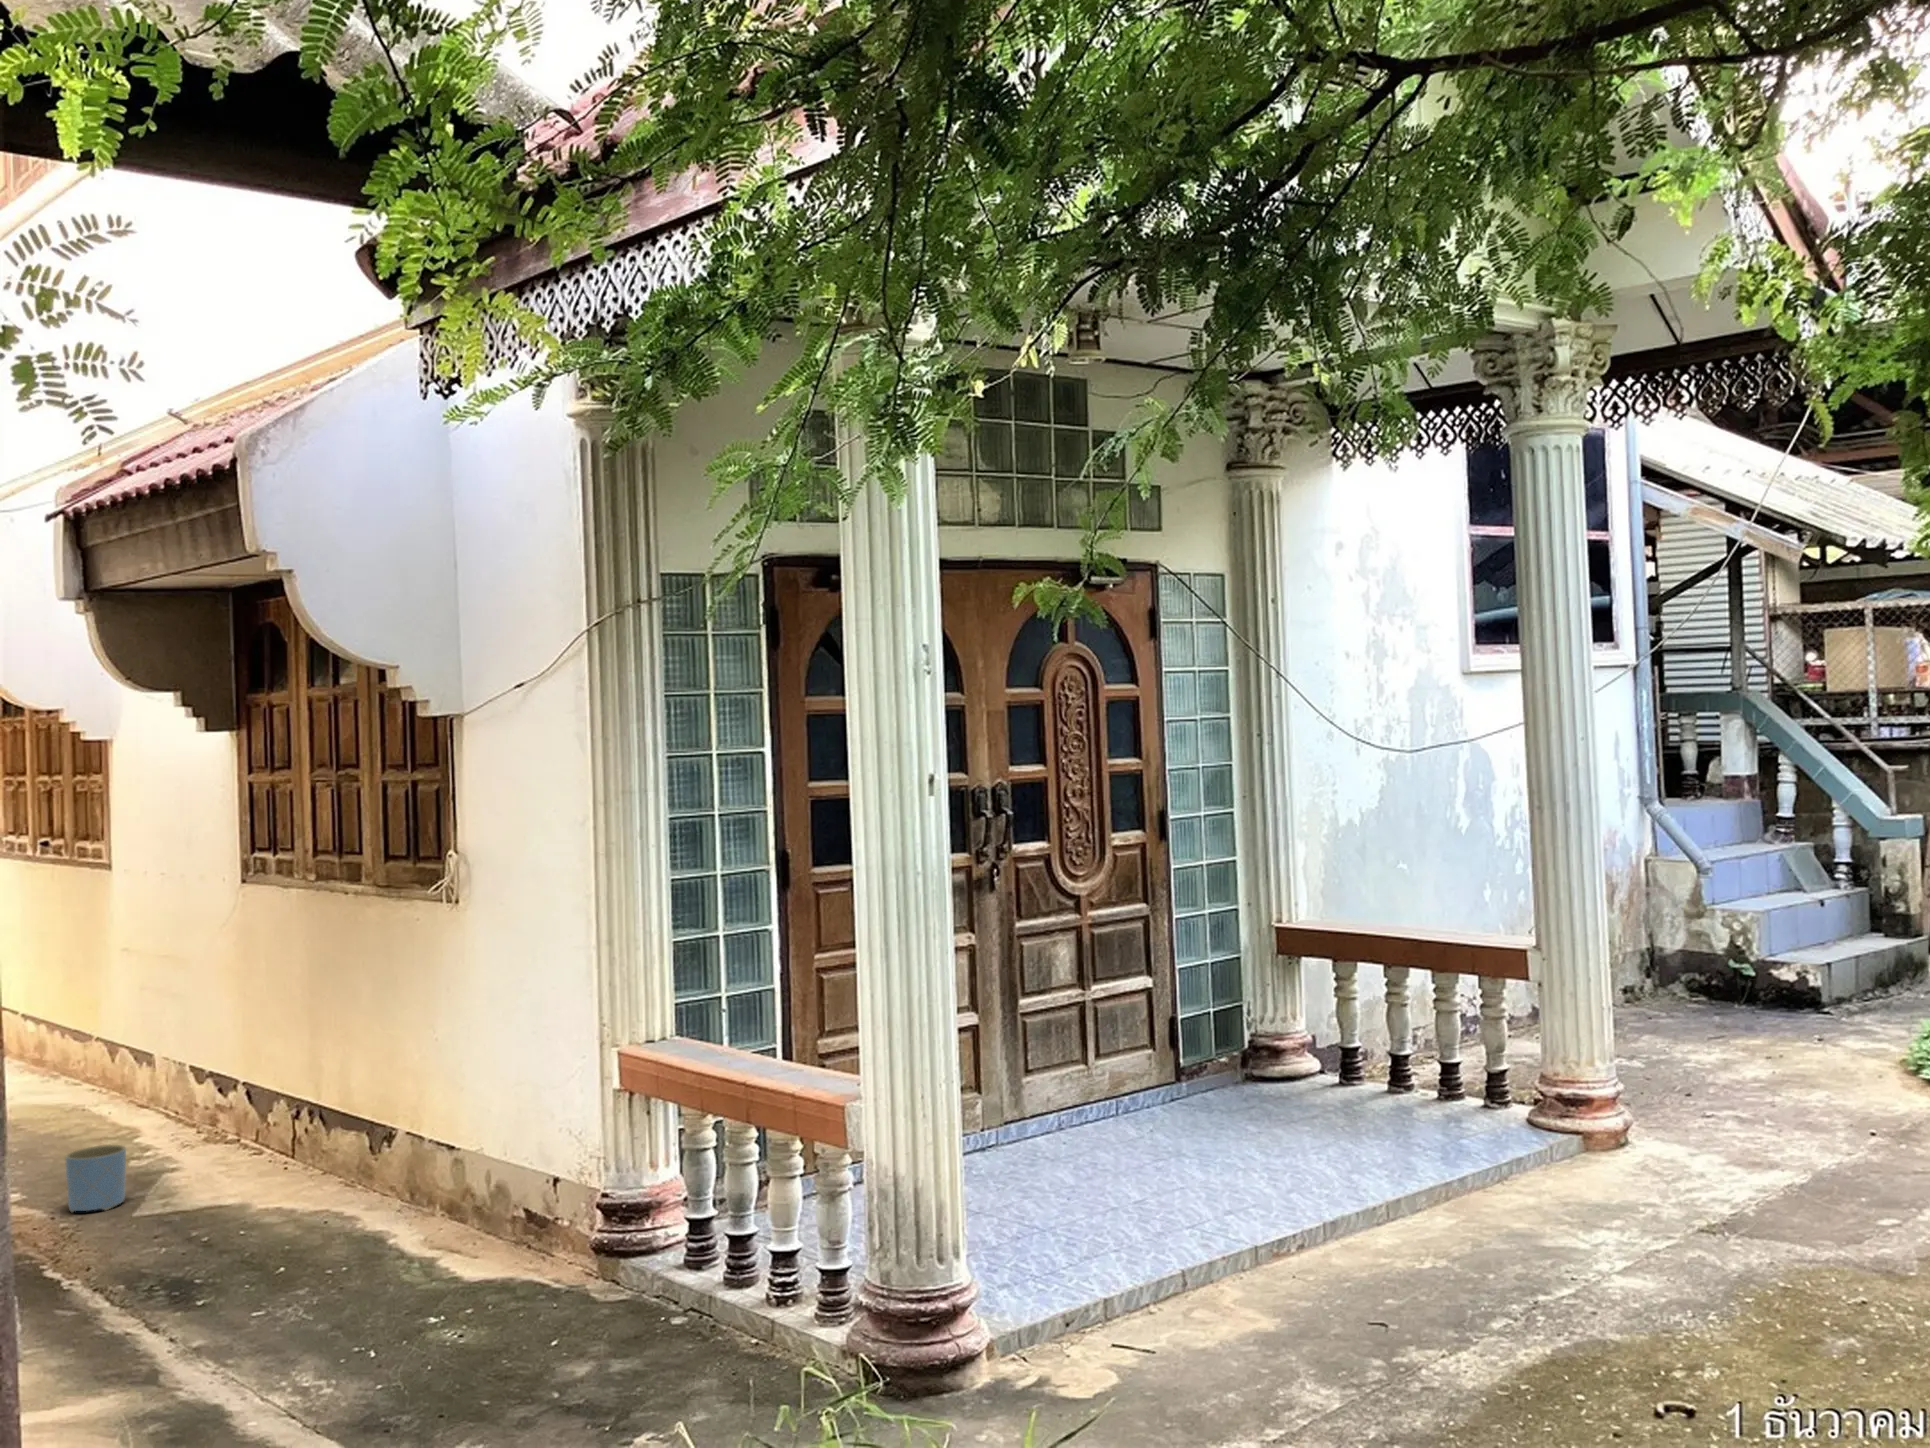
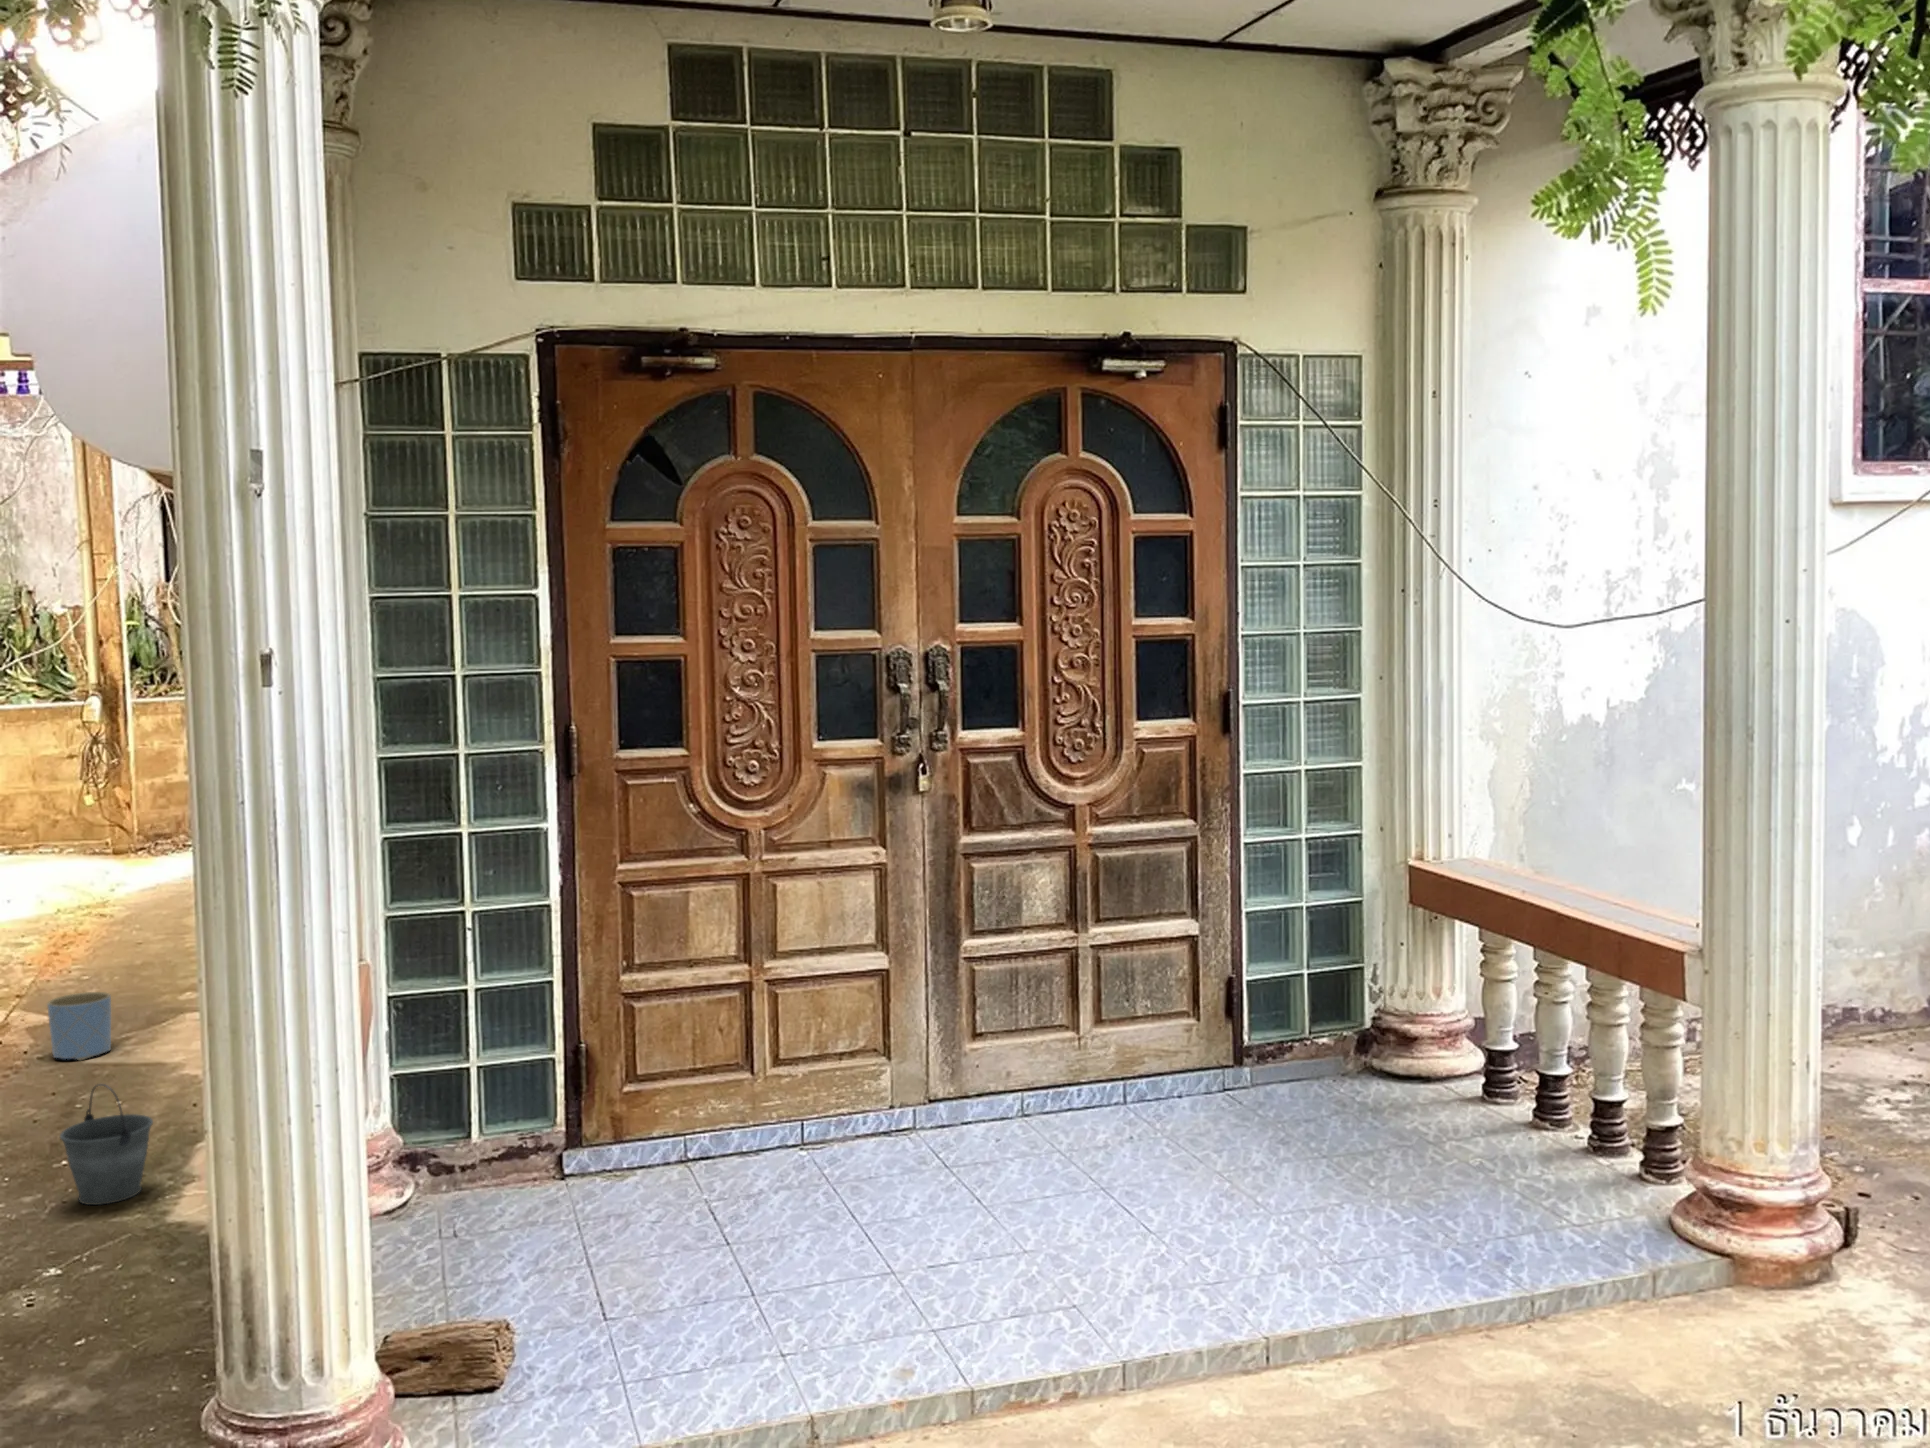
bucket: none [330,1180,405,1286] -> present [60,1084,153,1205]

